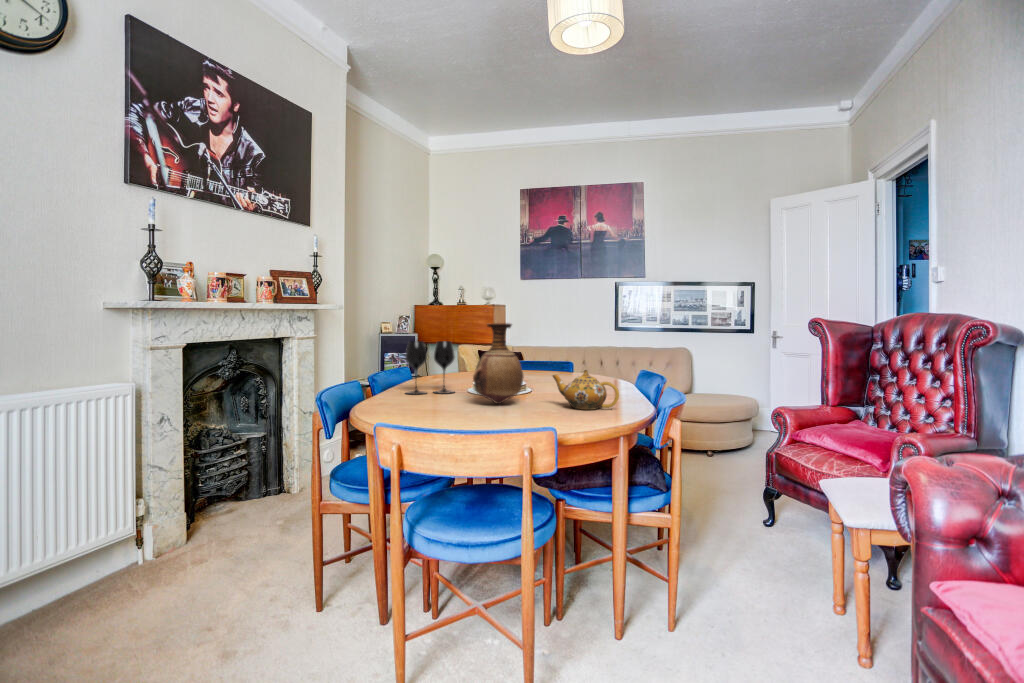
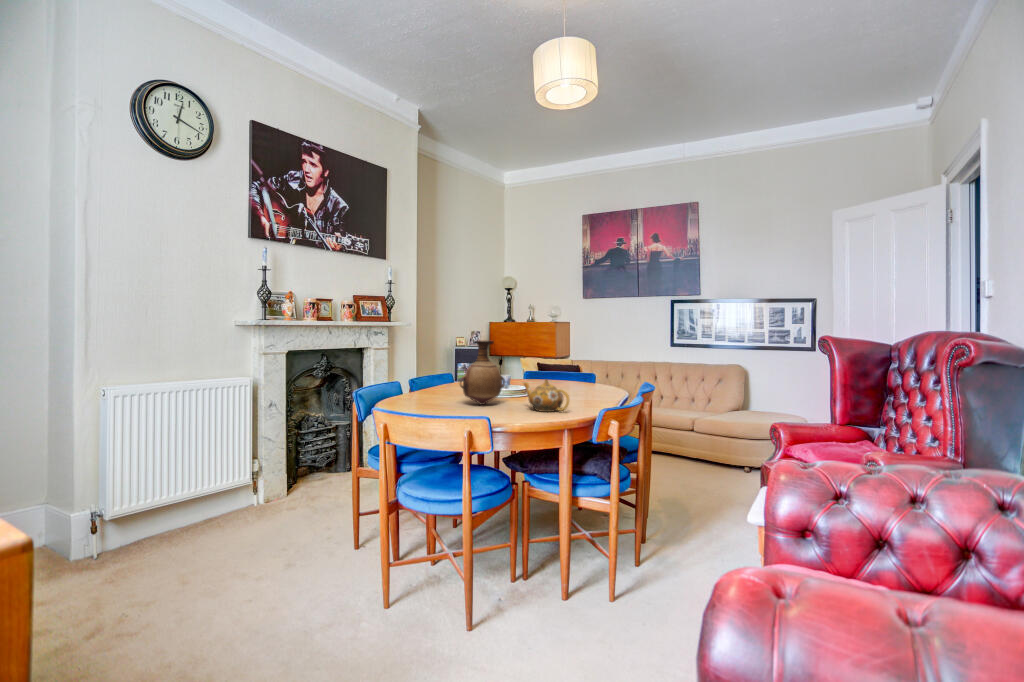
wine glass: present [405,341,455,394] -> none [425,354,464,396]

